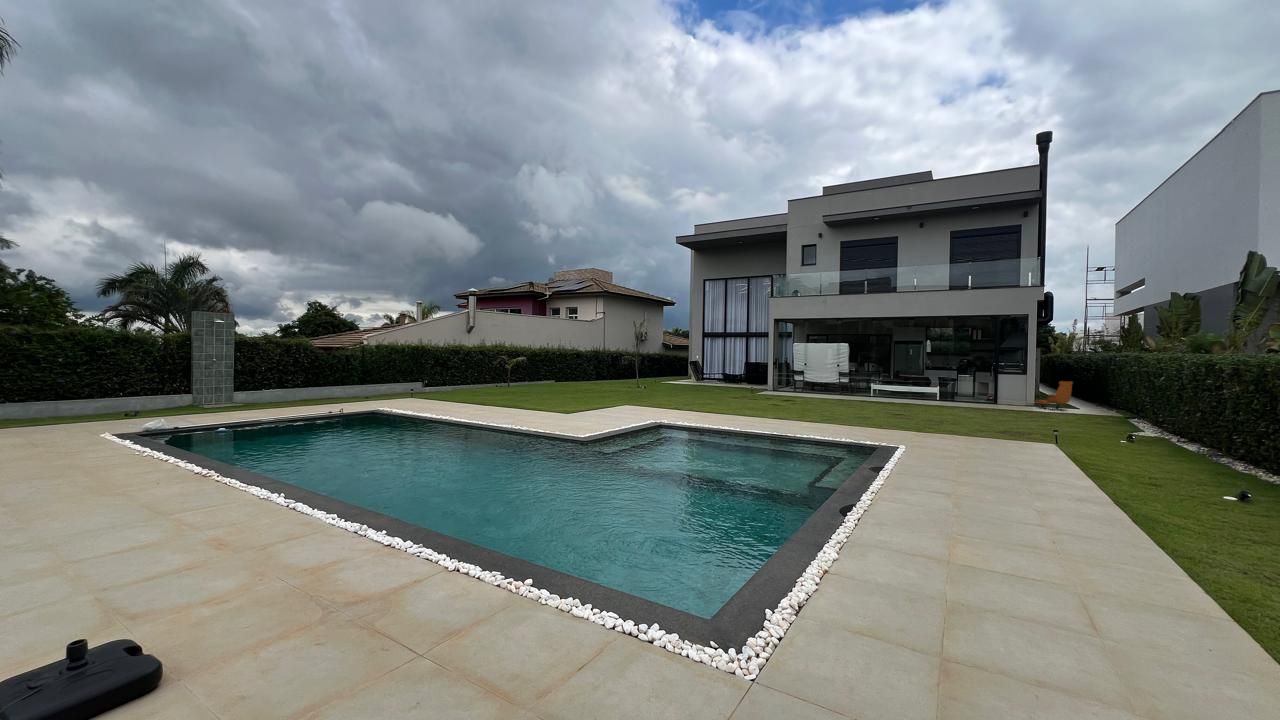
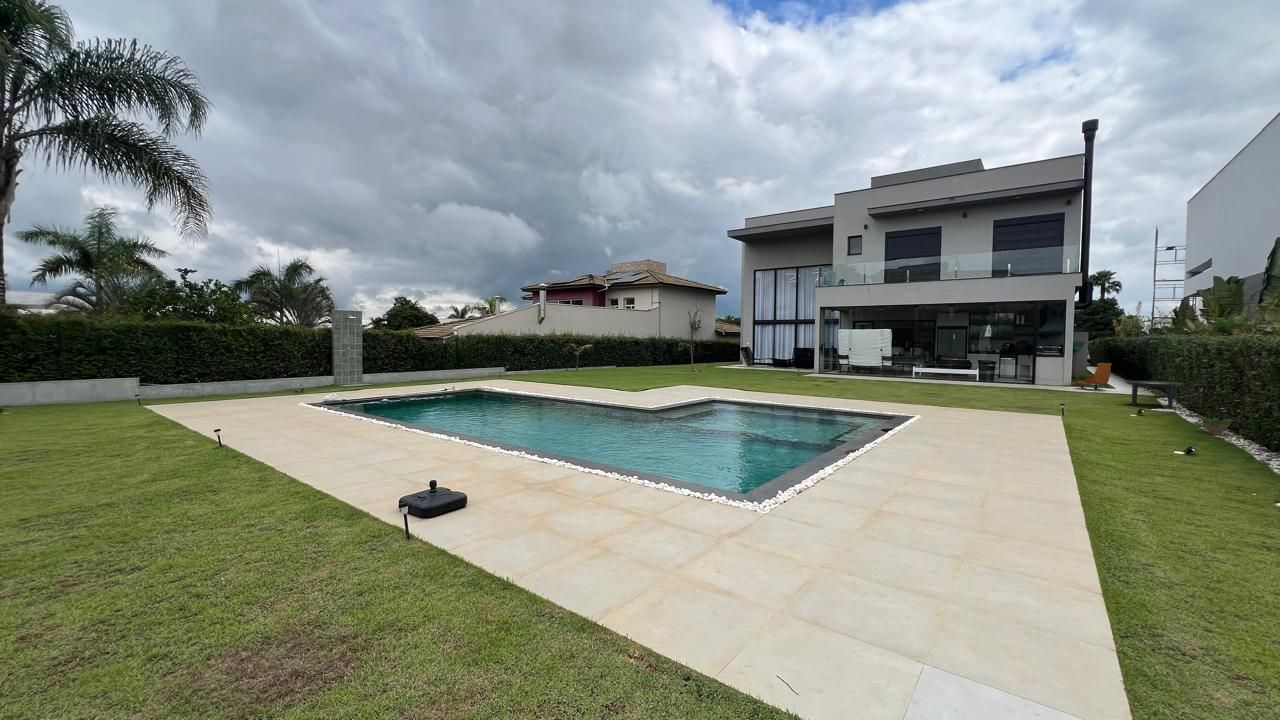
round table: none [1097,401,1158,431] -> present [1124,381,1183,408]
decorative plant: none [1201,444,1249,468] -> present [1199,416,1232,435]

